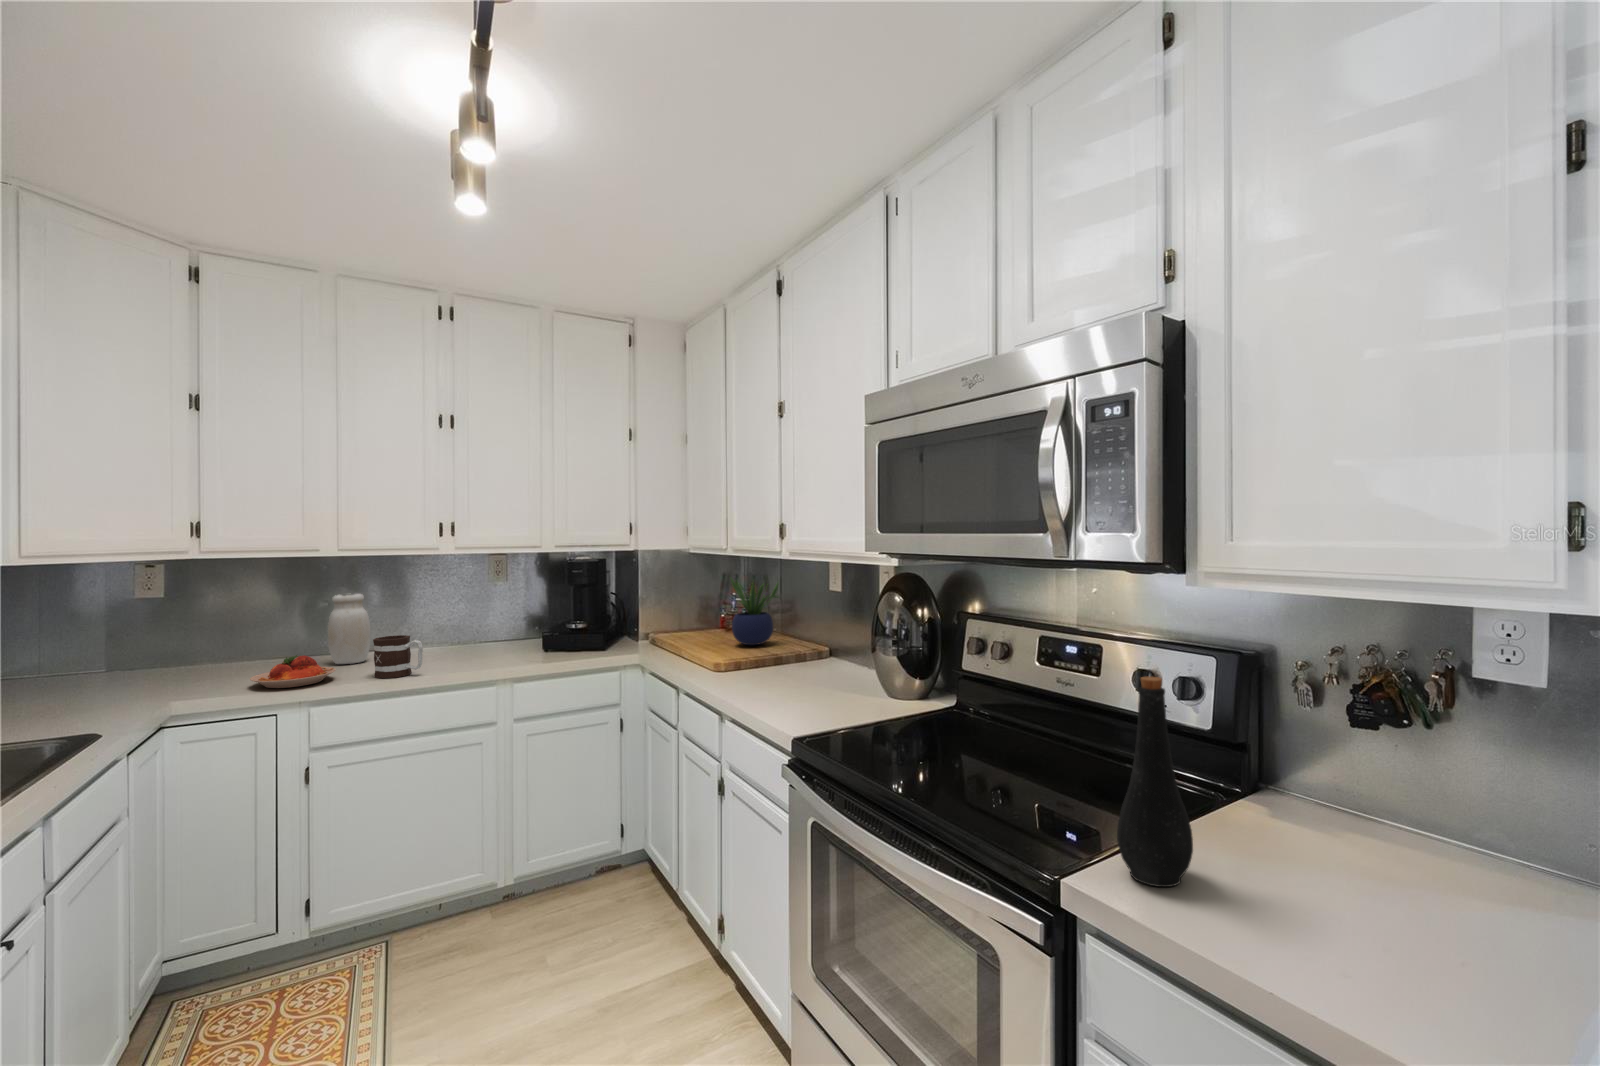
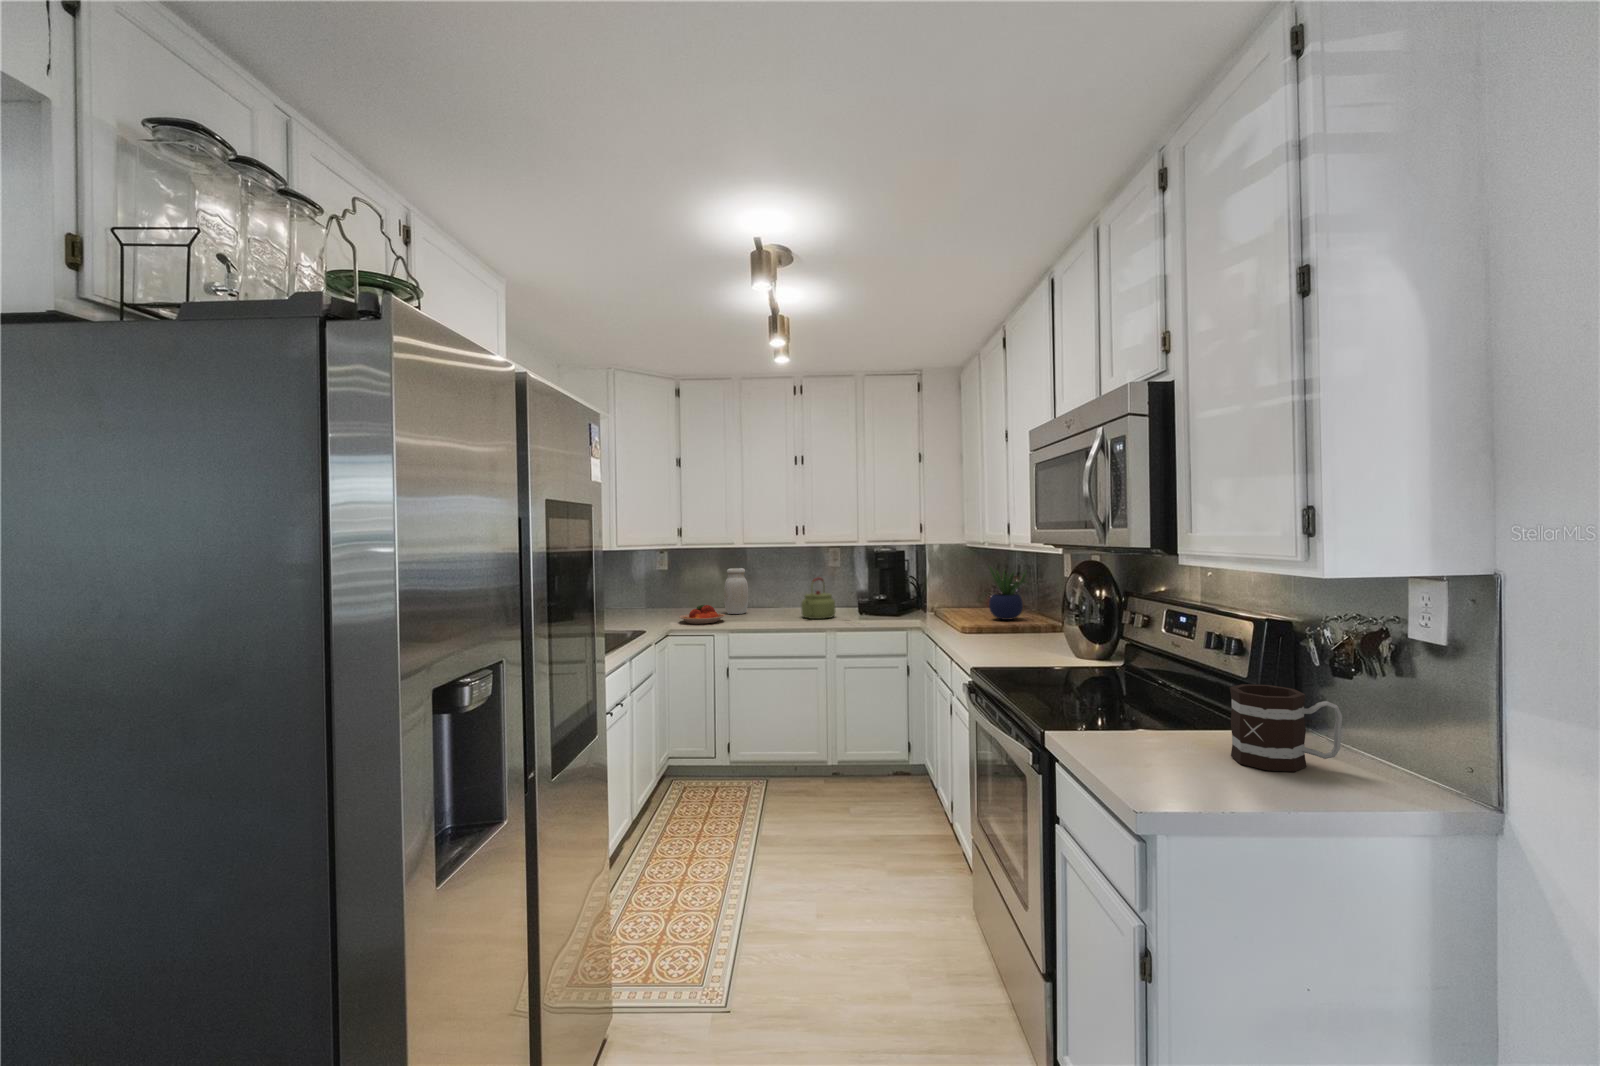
kettle: none [461,602,513,662] -> present [801,578,836,619]
mug: present [373,635,423,678] -> present [1230,684,1343,772]
bottle: present [1117,676,1193,887] -> none [1114,623,1168,767]

